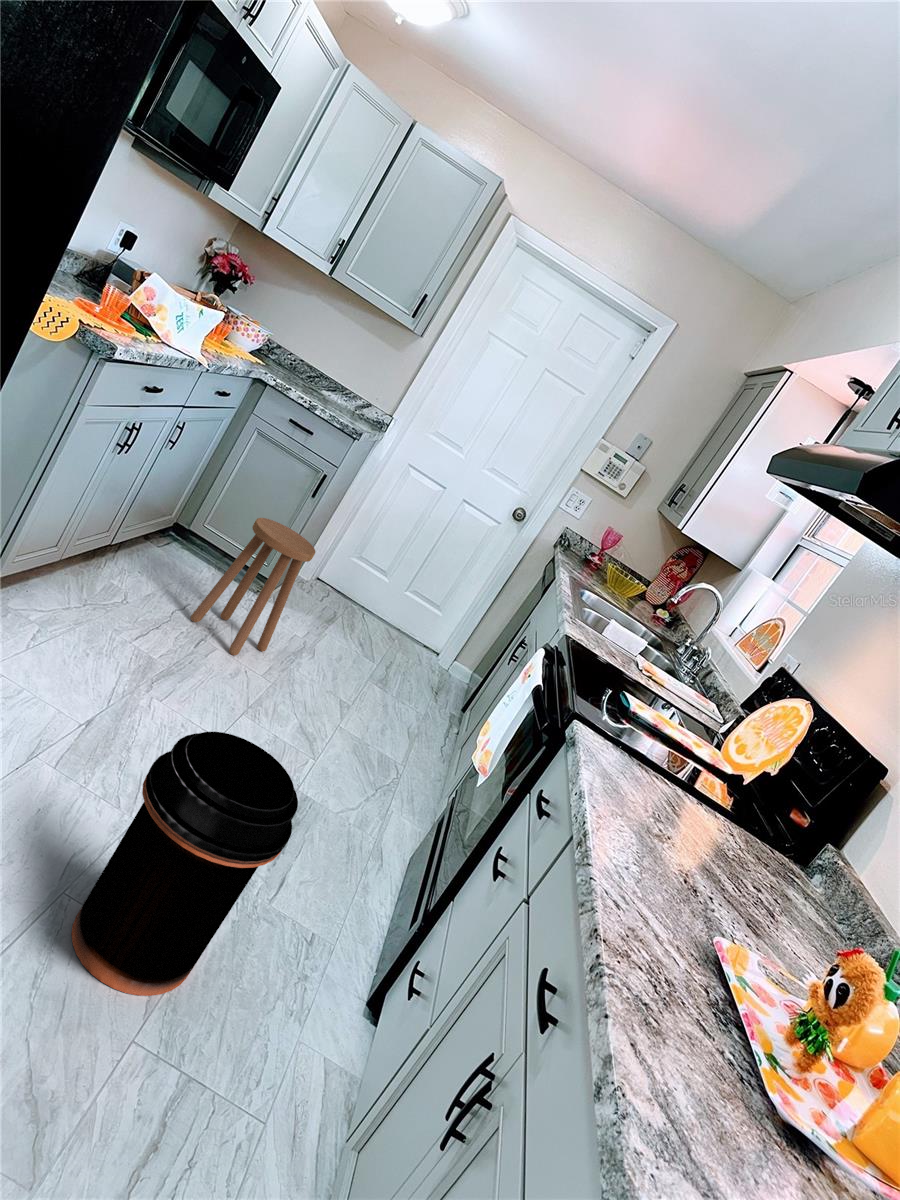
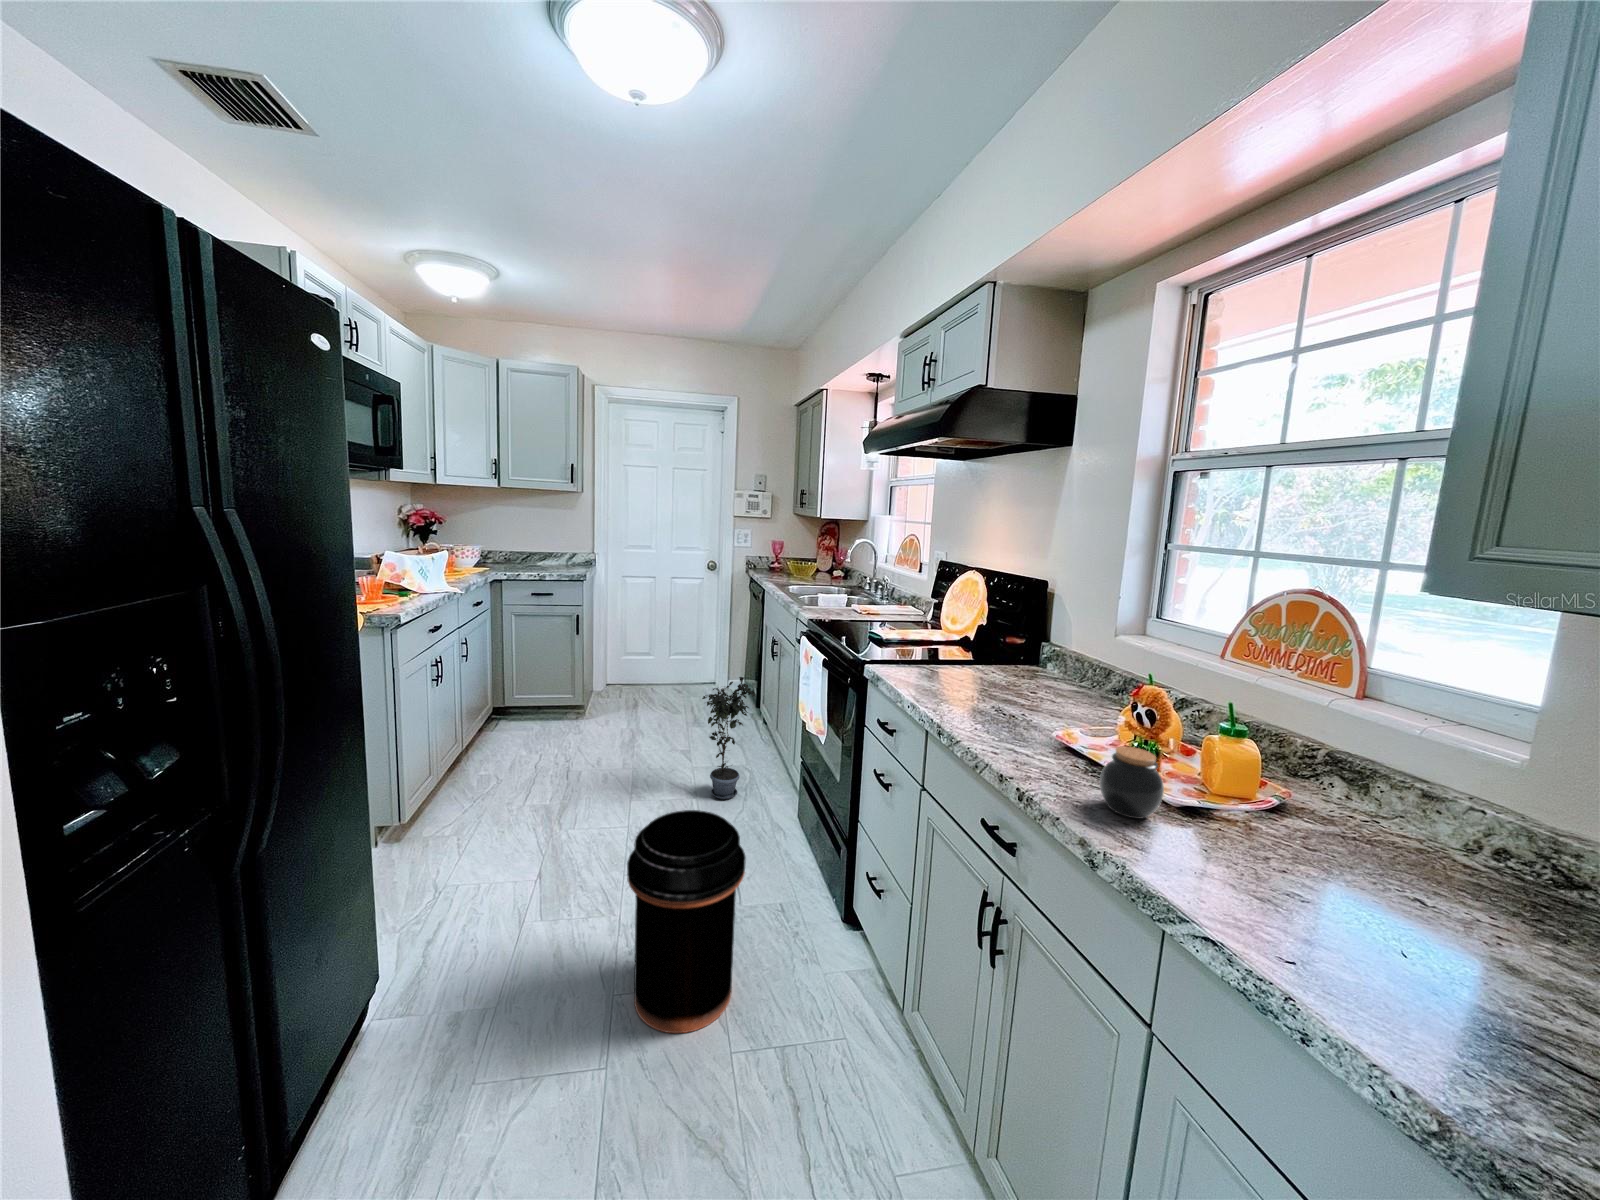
stool: present [191,518,315,655] -> none [553,662,616,766]
potted plant: none [330,647,452,790] -> present [702,677,756,799]
jar: none [687,988,788,1098] -> present [1100,747,1164,819]

